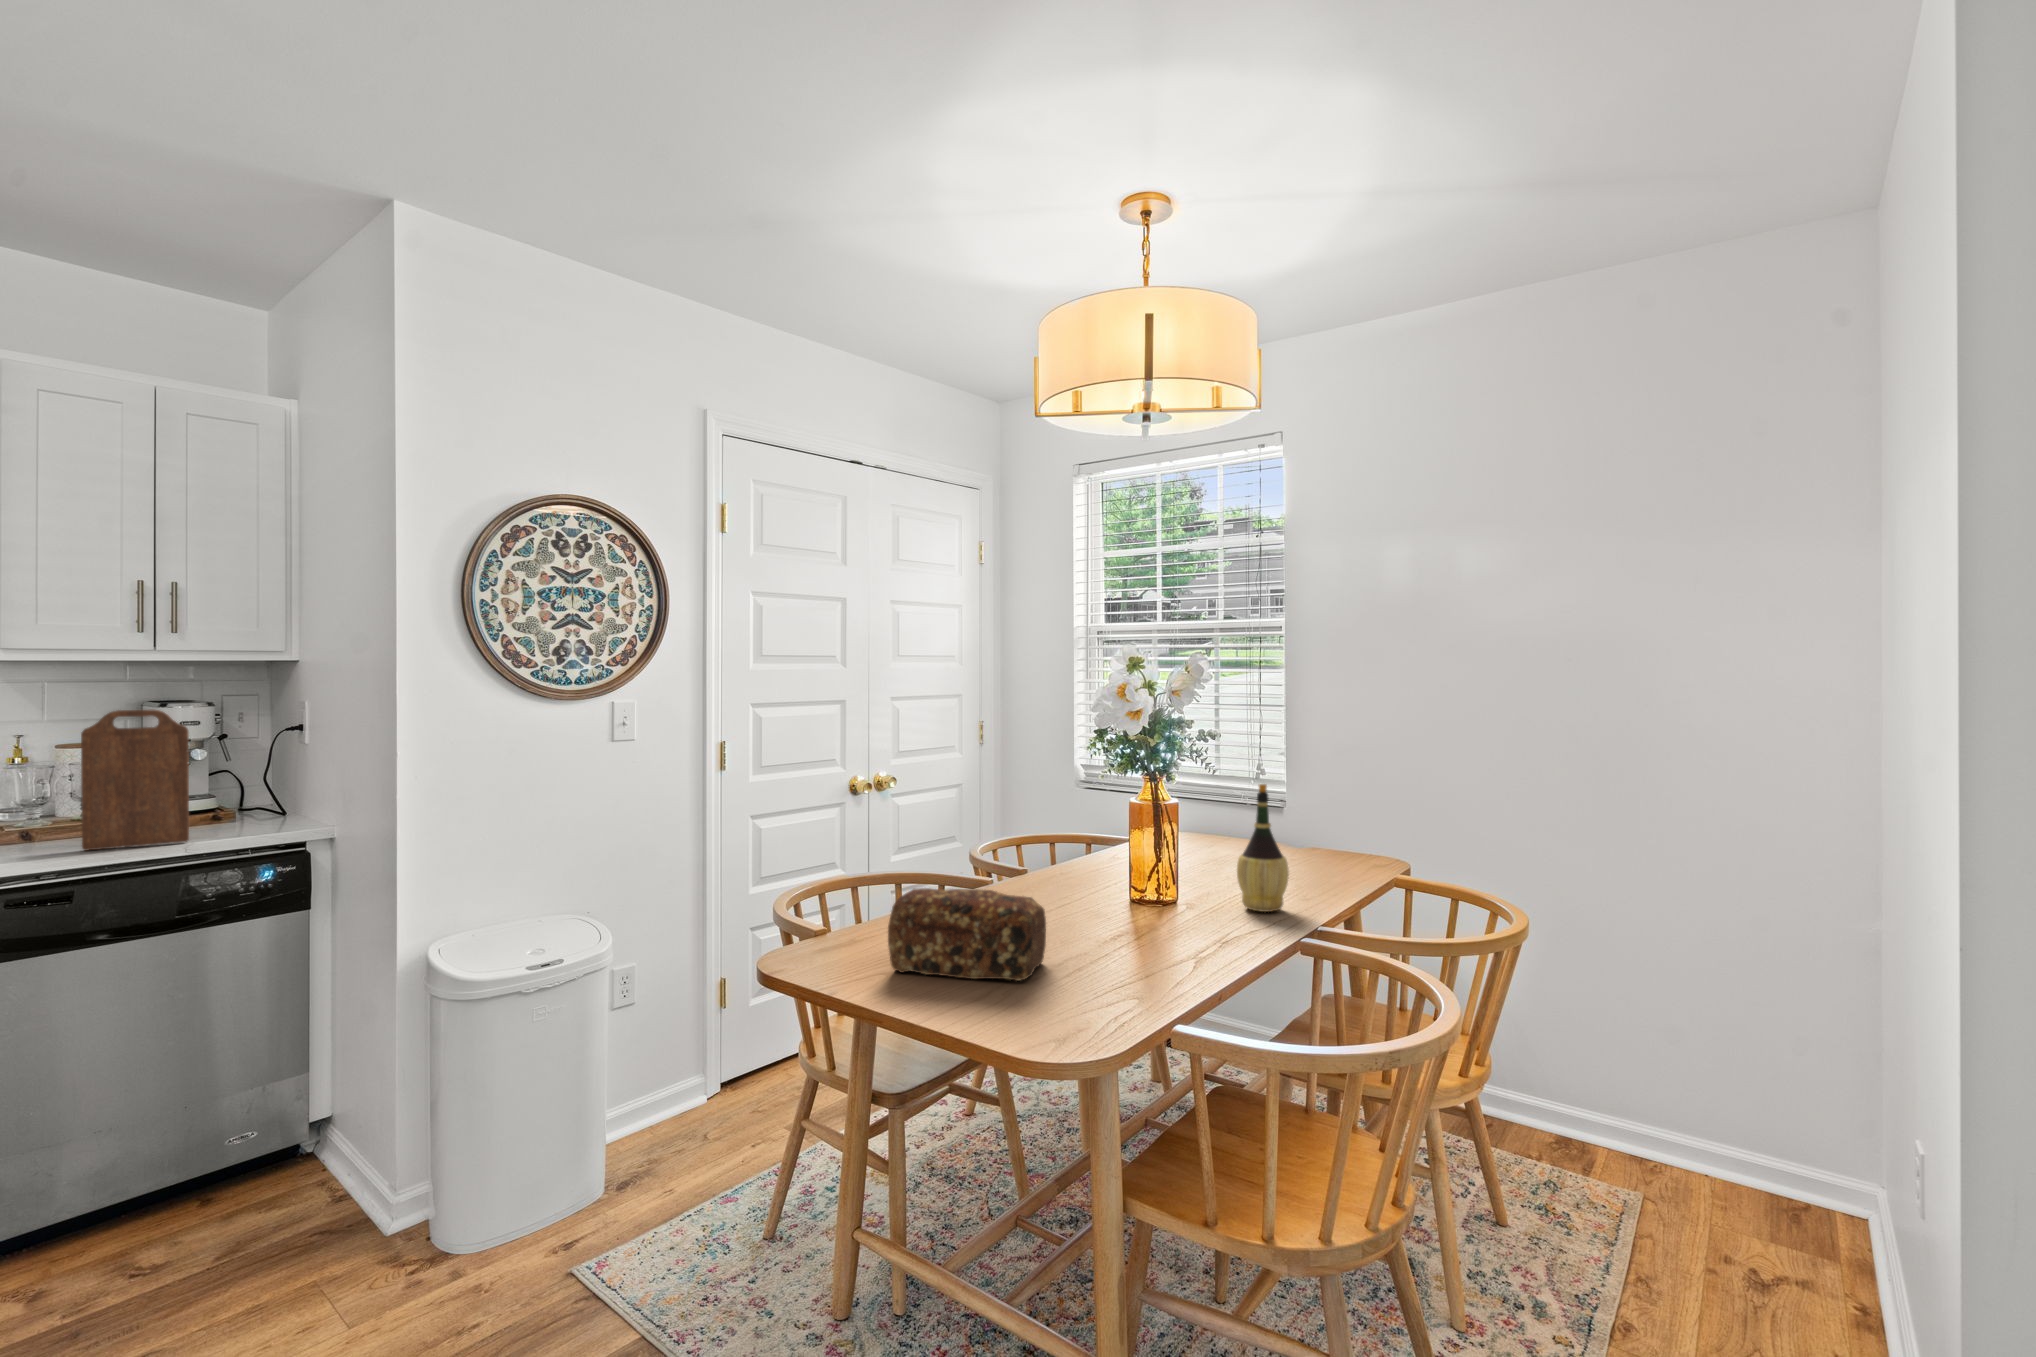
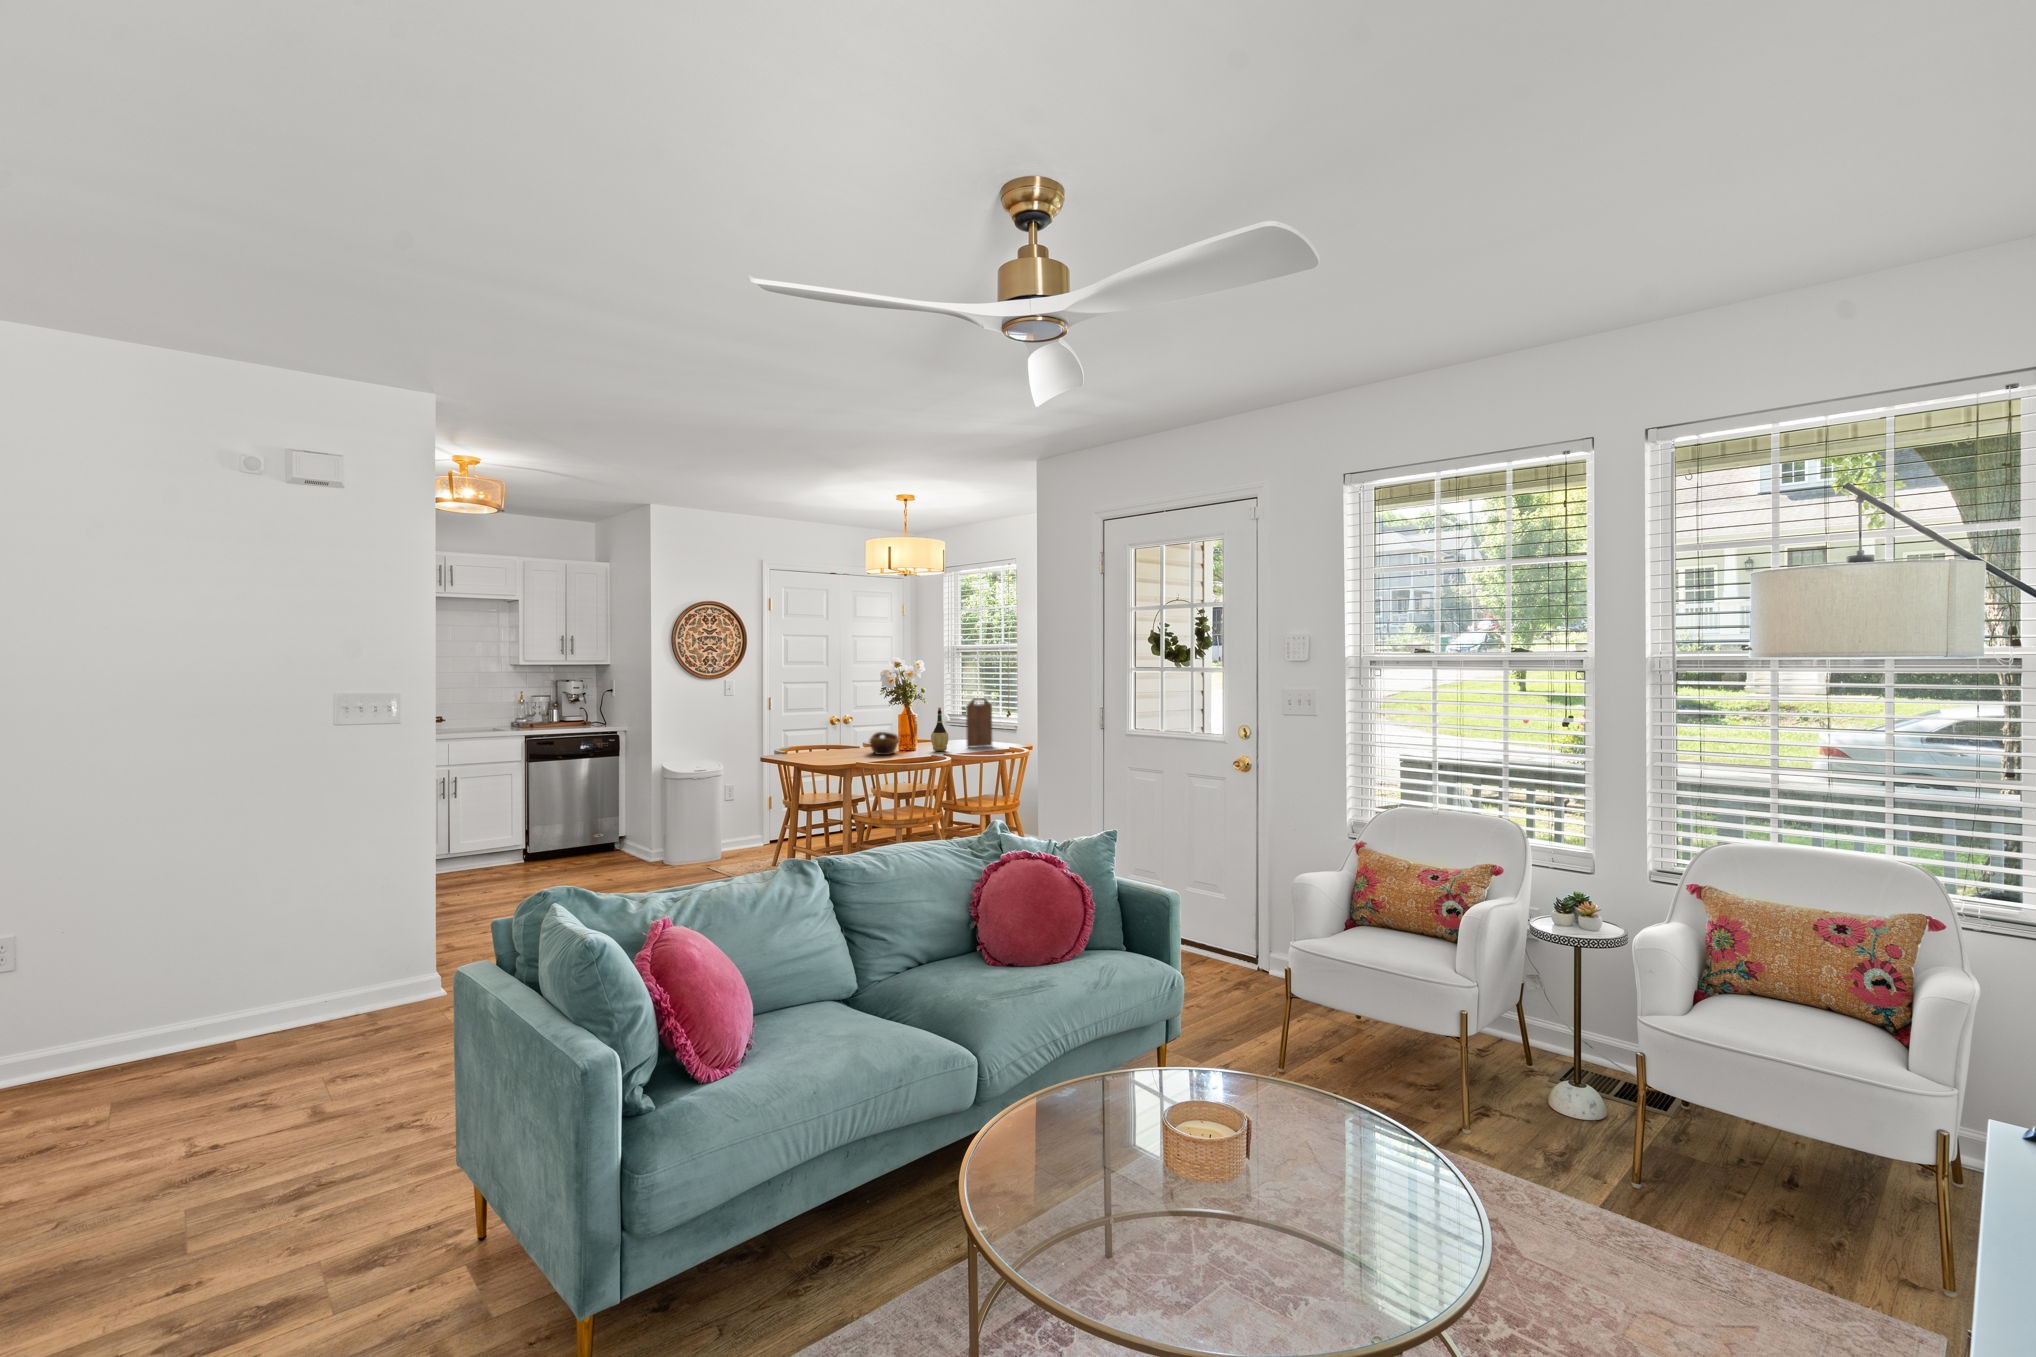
cutting board: present [81,710,189,850] -> present [966,698,992,747]
wooden bowl: none [1073,855,1177,945] -> present [870,732,899,755]
bread loaf: present [888,888,1046,981] -> none [800,734,848,758]

